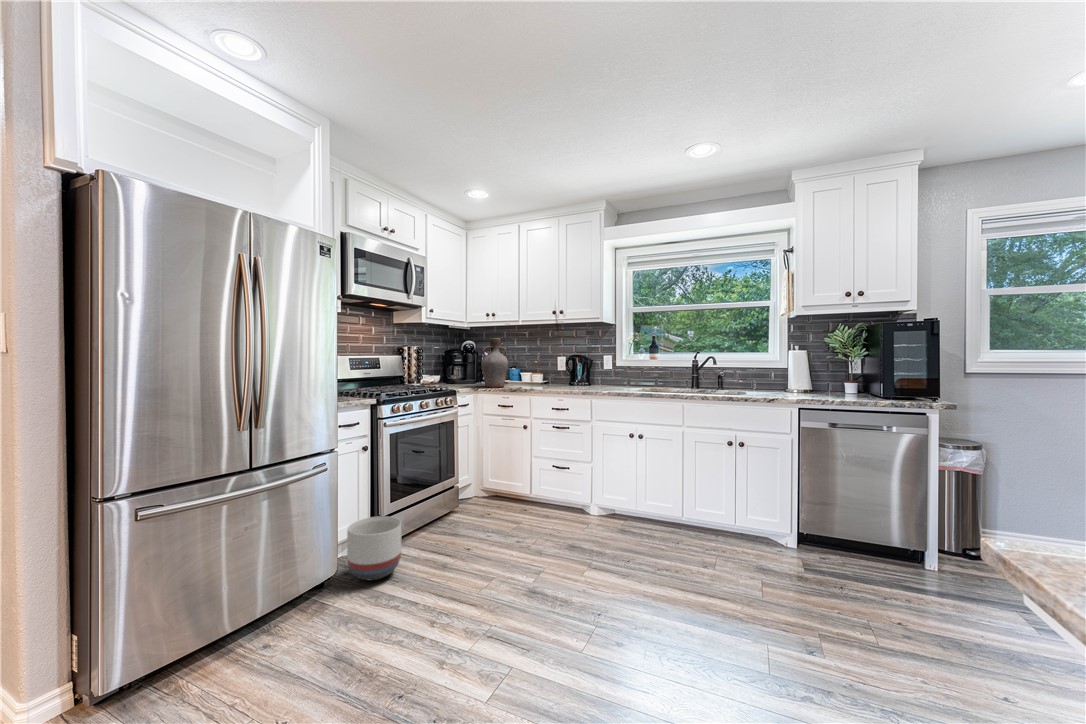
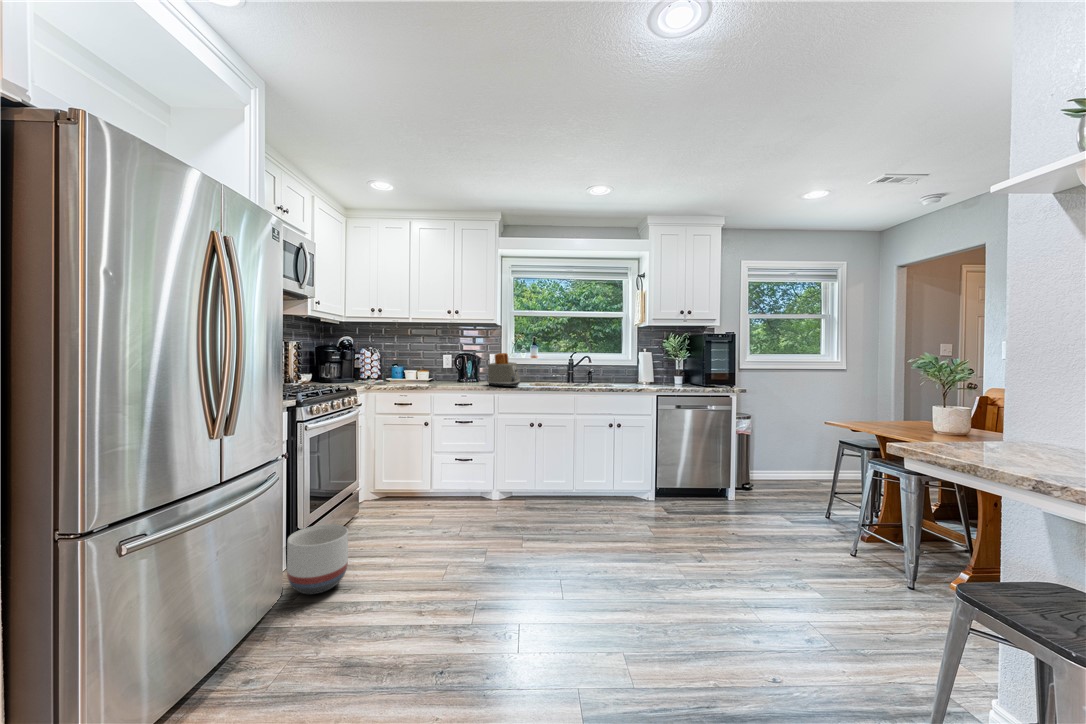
vase: present [481,338,508,387] -> none [374,335,403,385]
toaster: none [589,354,622,391] -> present [488,353,520,387]

